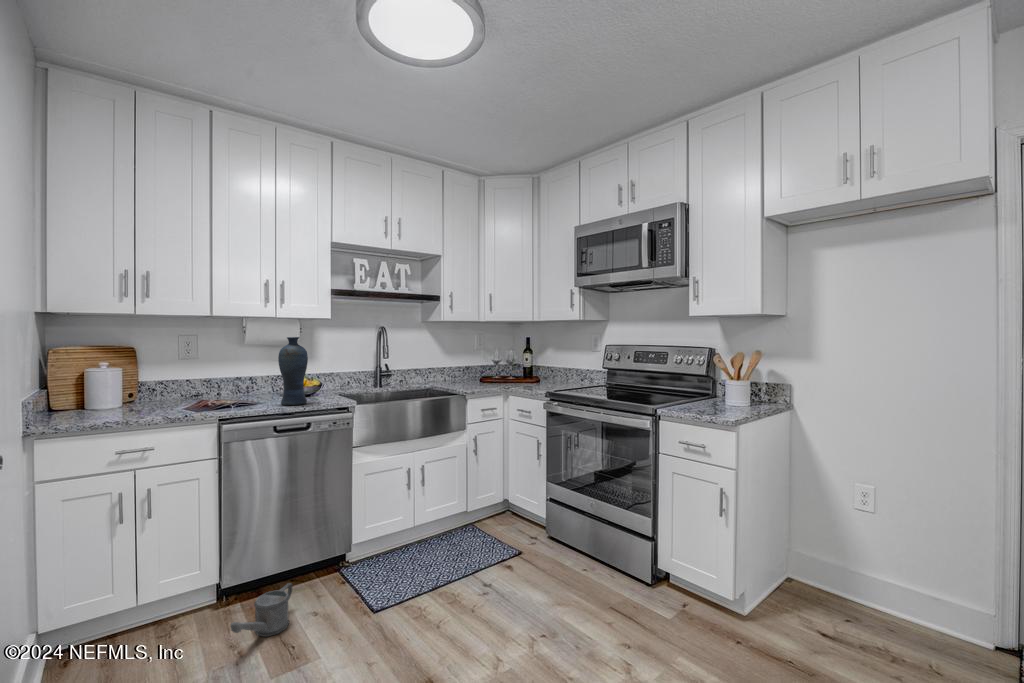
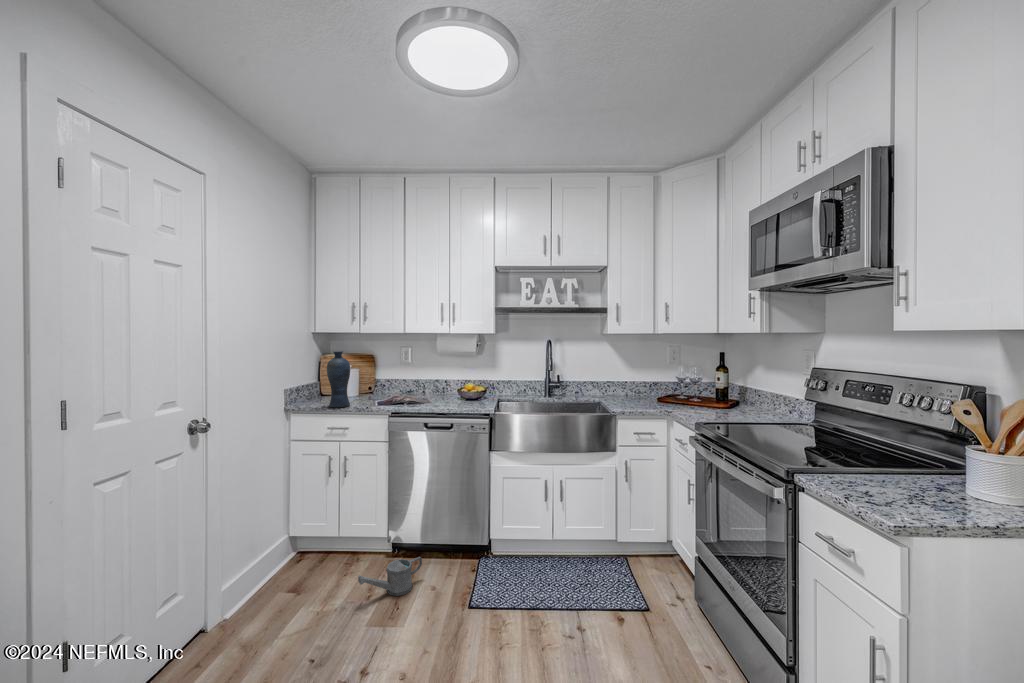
vase: present [278,337,308,405] -> present [327,351,350,408]

